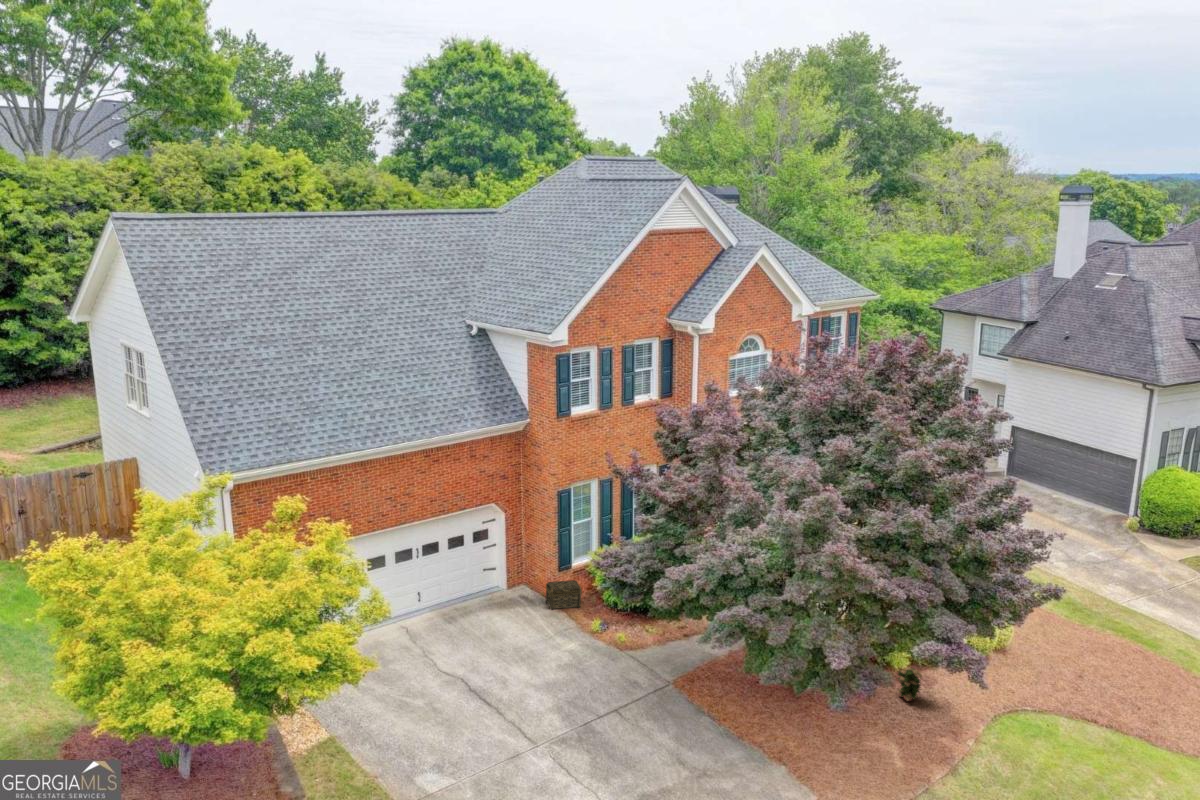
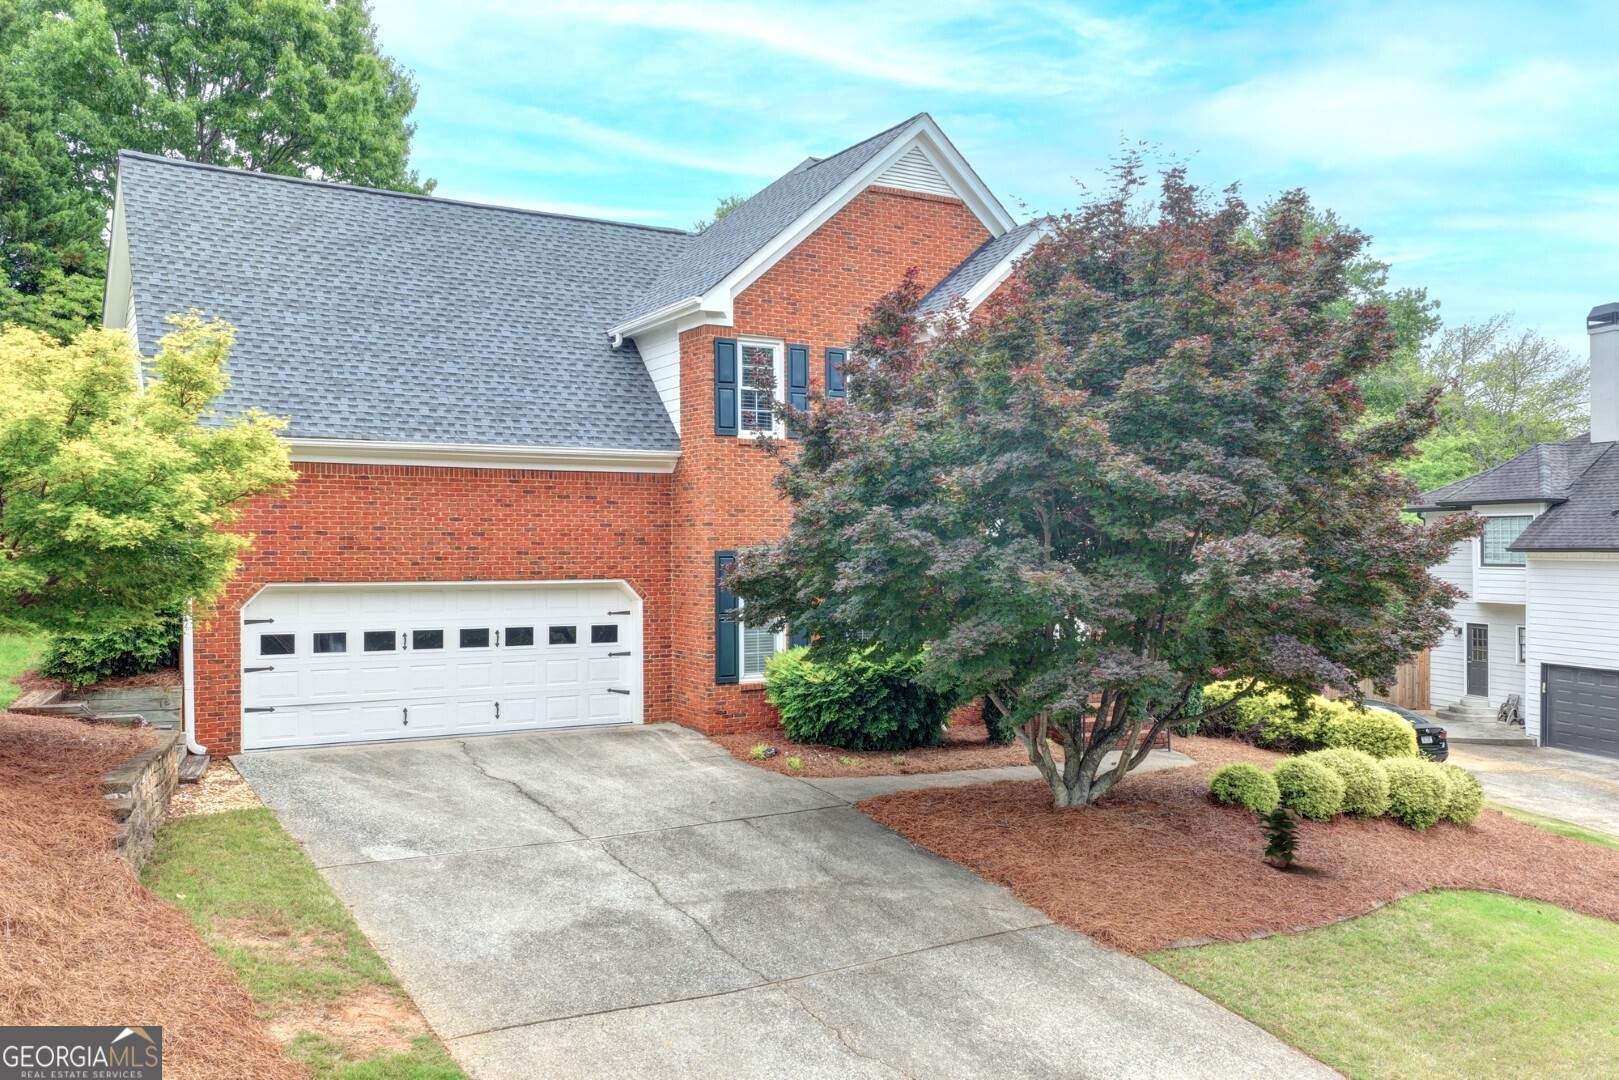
basket: present [546,580,582,610] -> none [696,706,752,748]

